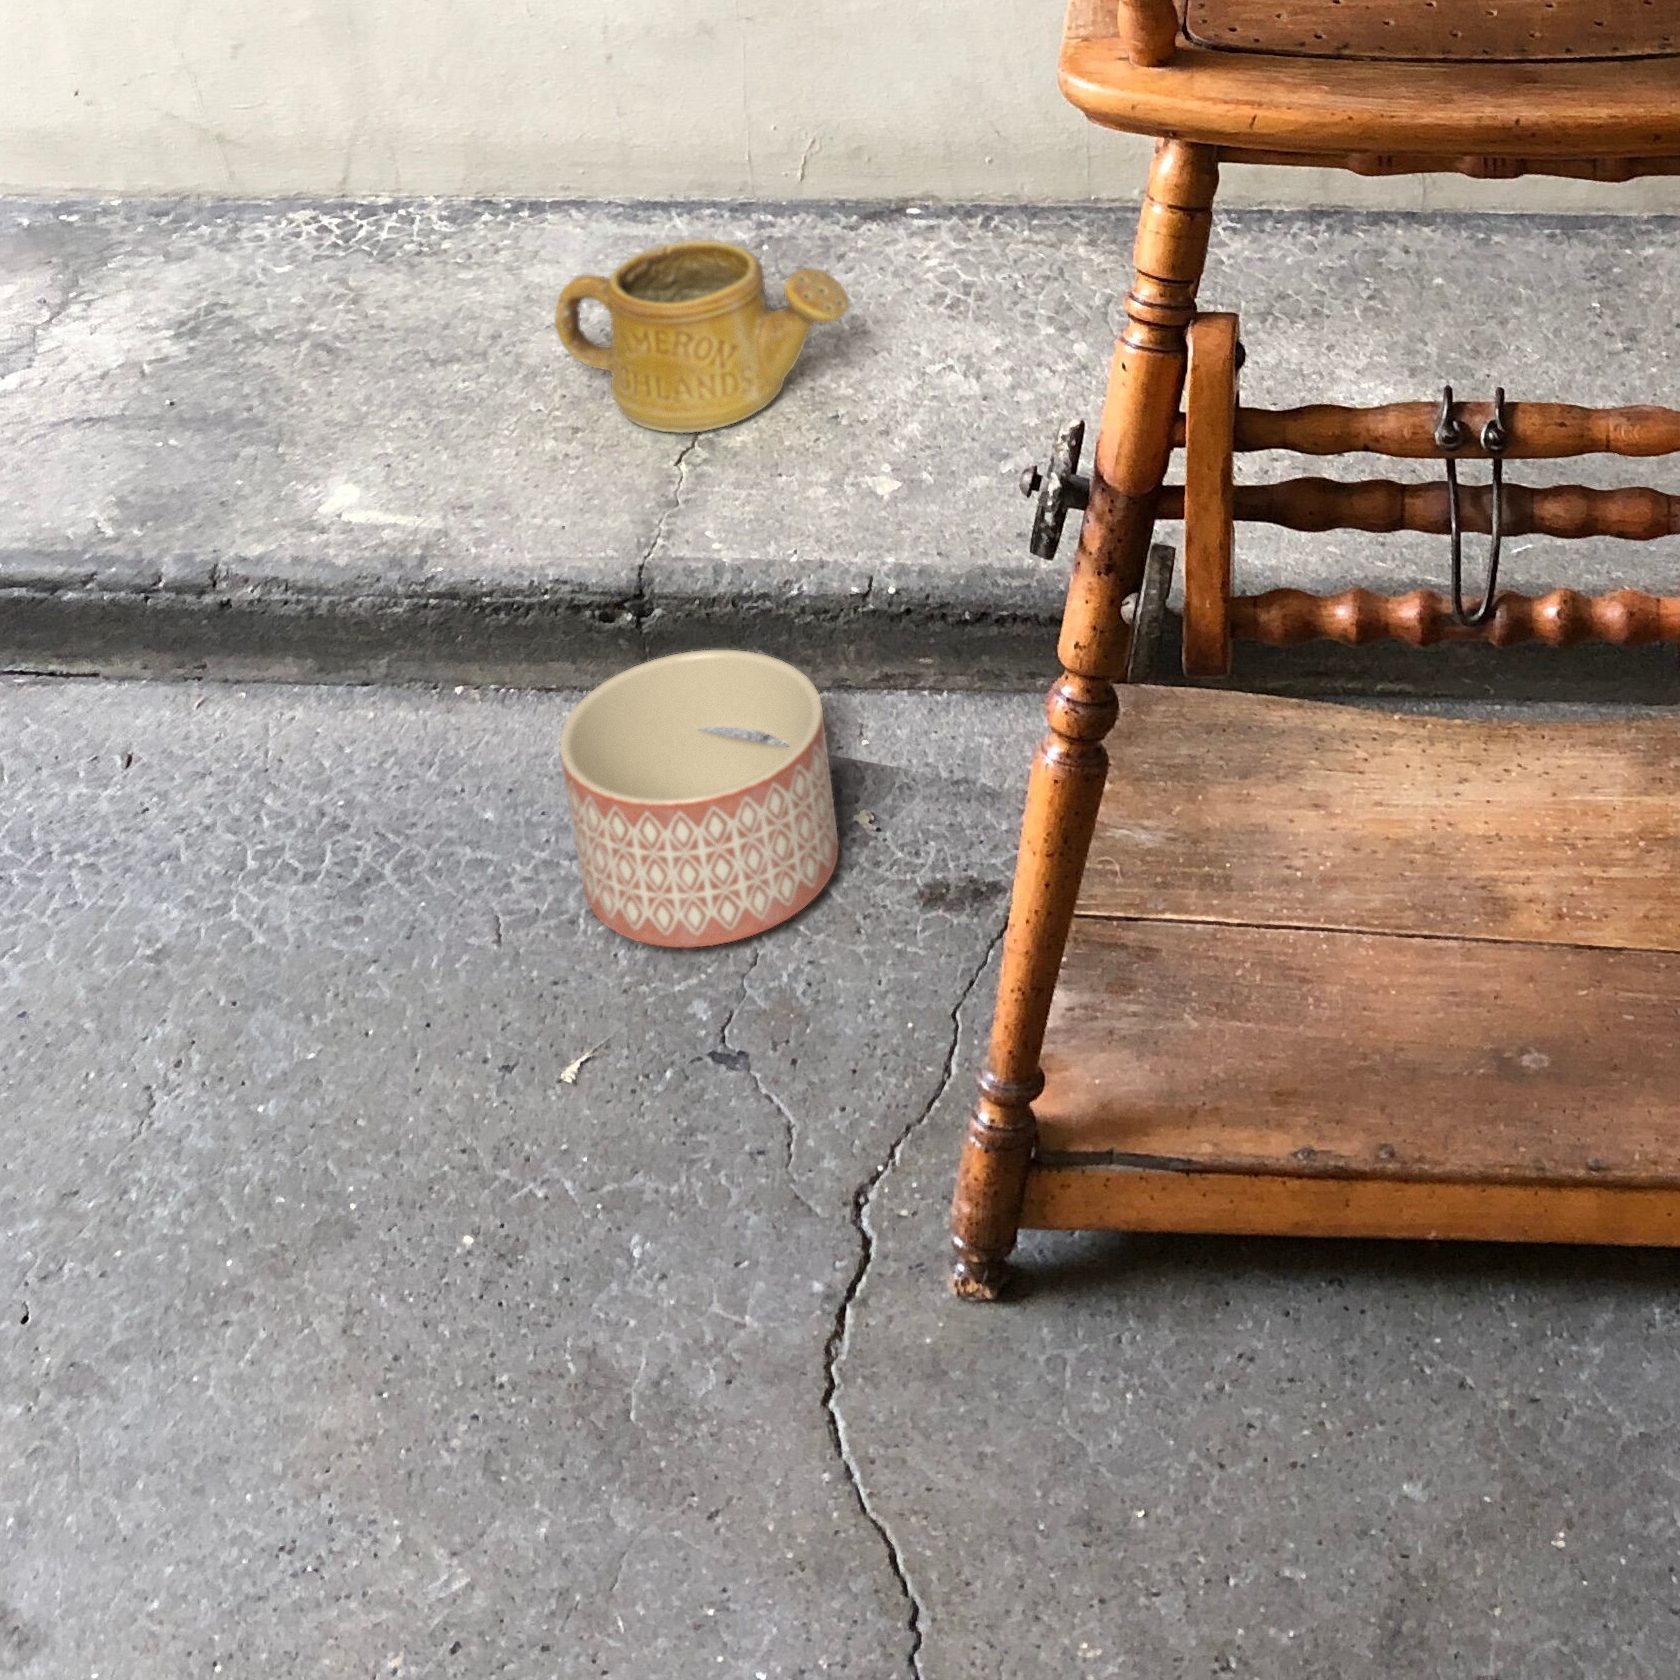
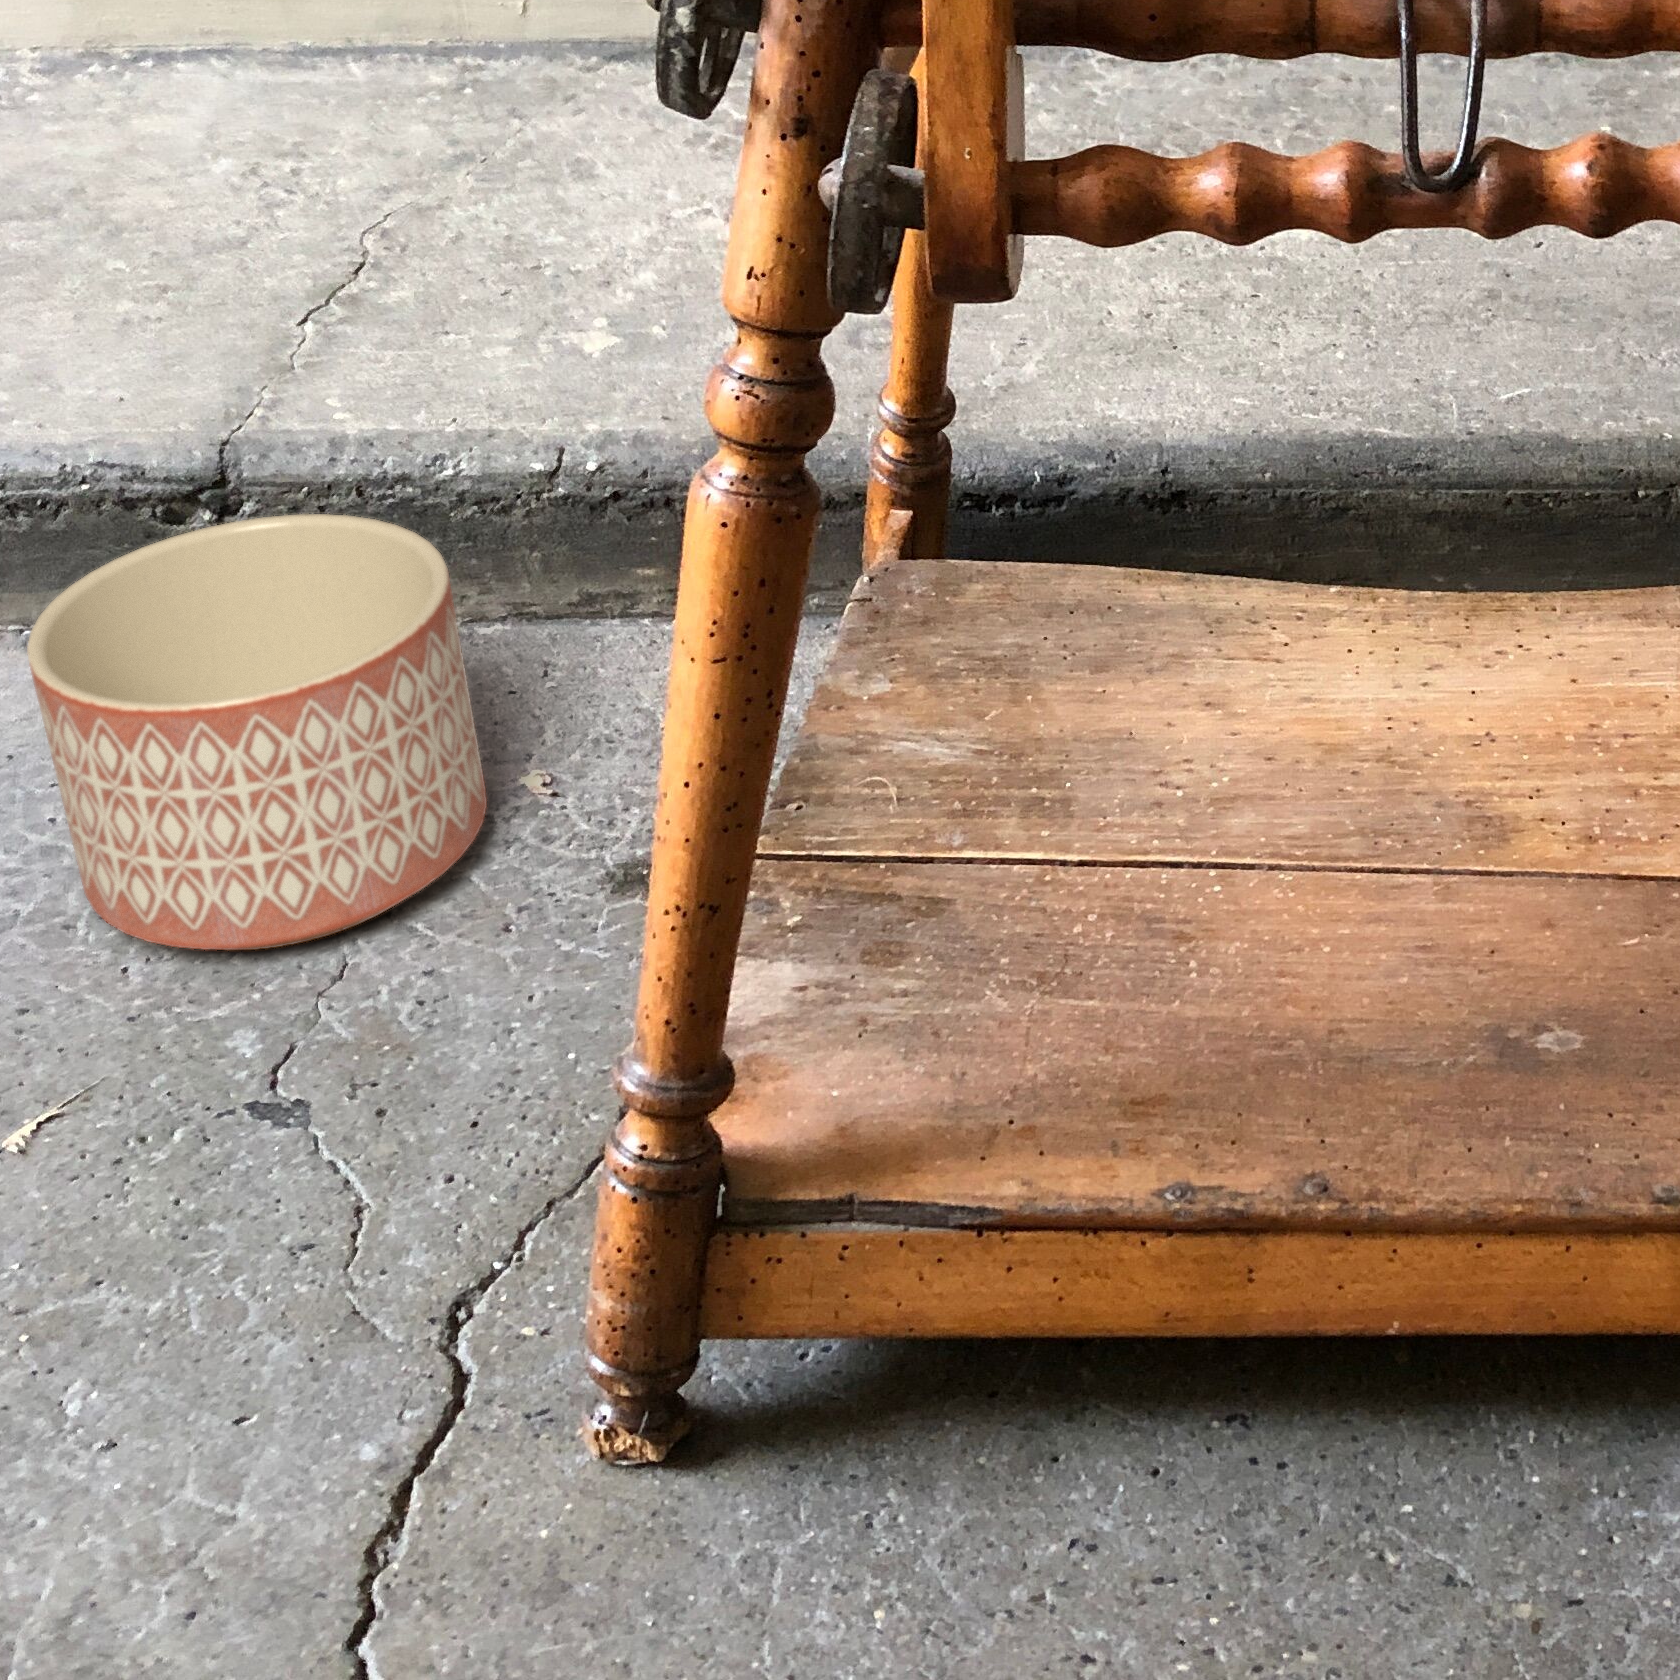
watering can: present [555,240,849,433] -> none [140,30,555,288]

